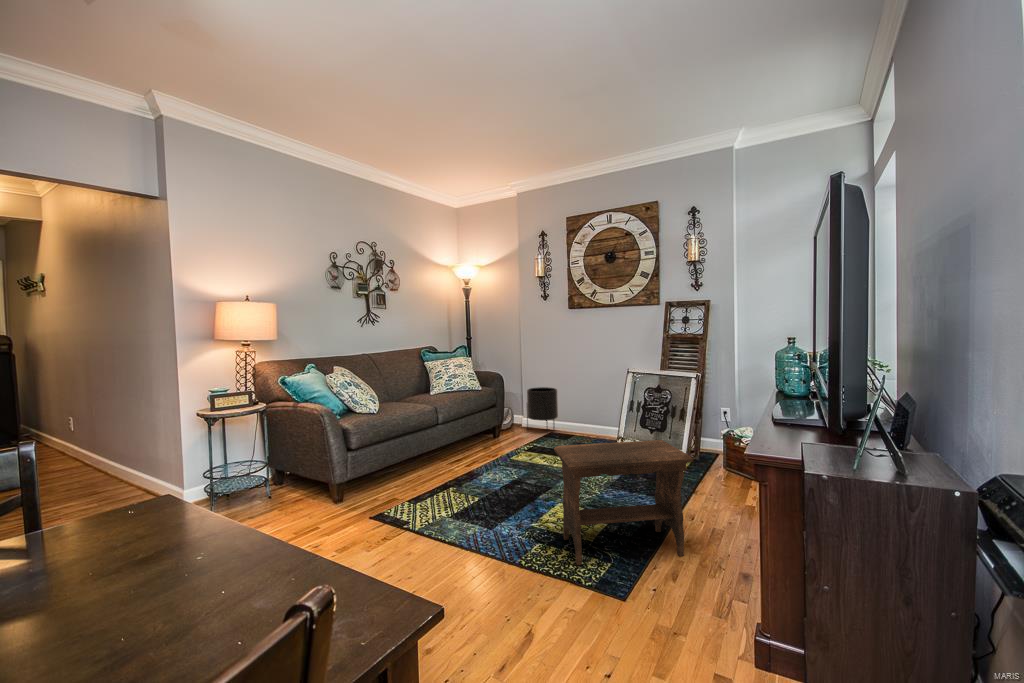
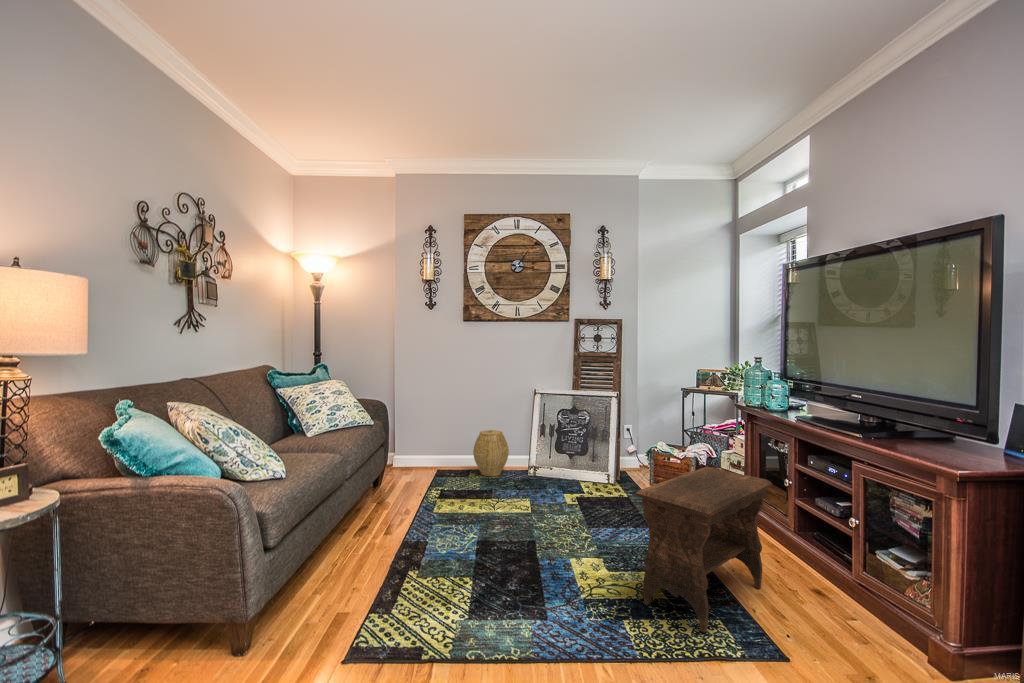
planter: present [527,387,558,430] -> none [412,416,452,477]
woven basket: none [571,401,601,440] -> present [473,430,509,476]

